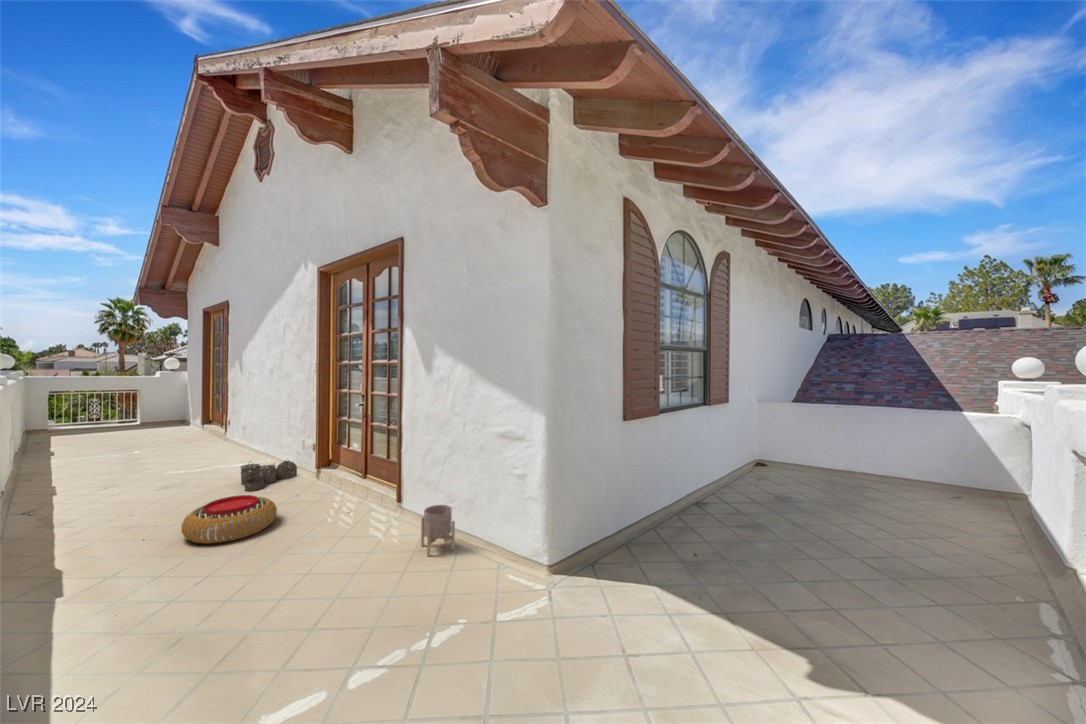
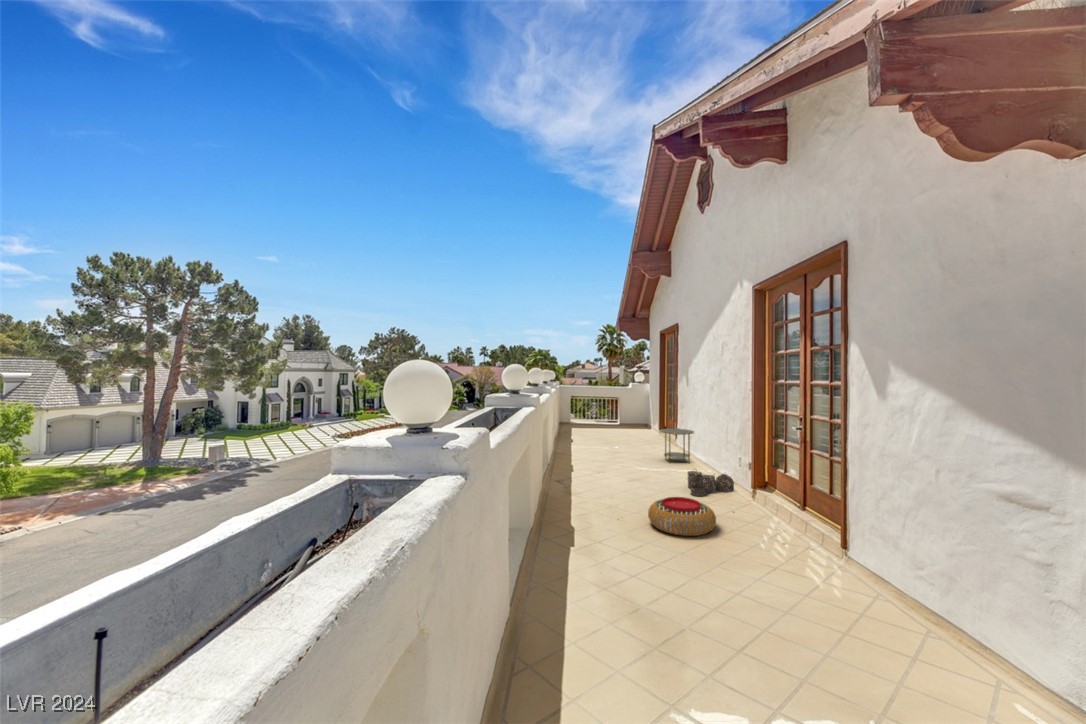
side table: none [202,420,250,462] -> present [660,429,694,463]
planter: present [421,505,455,556] -> none [874,567,927,637]

